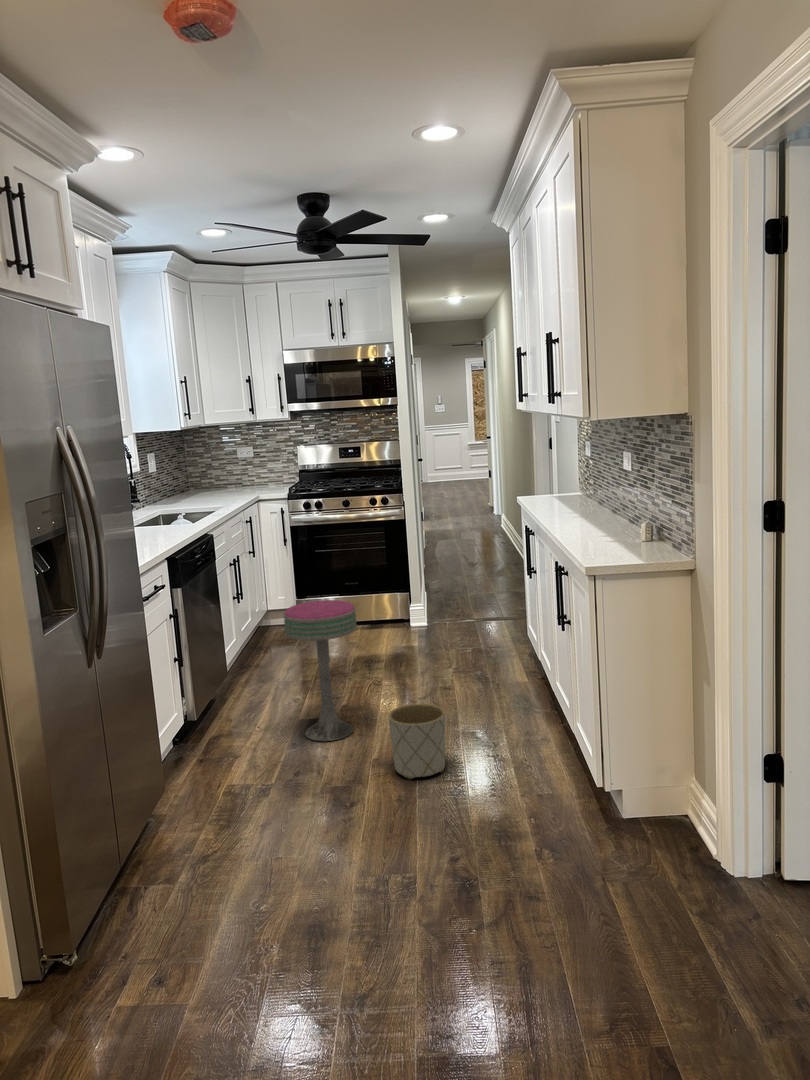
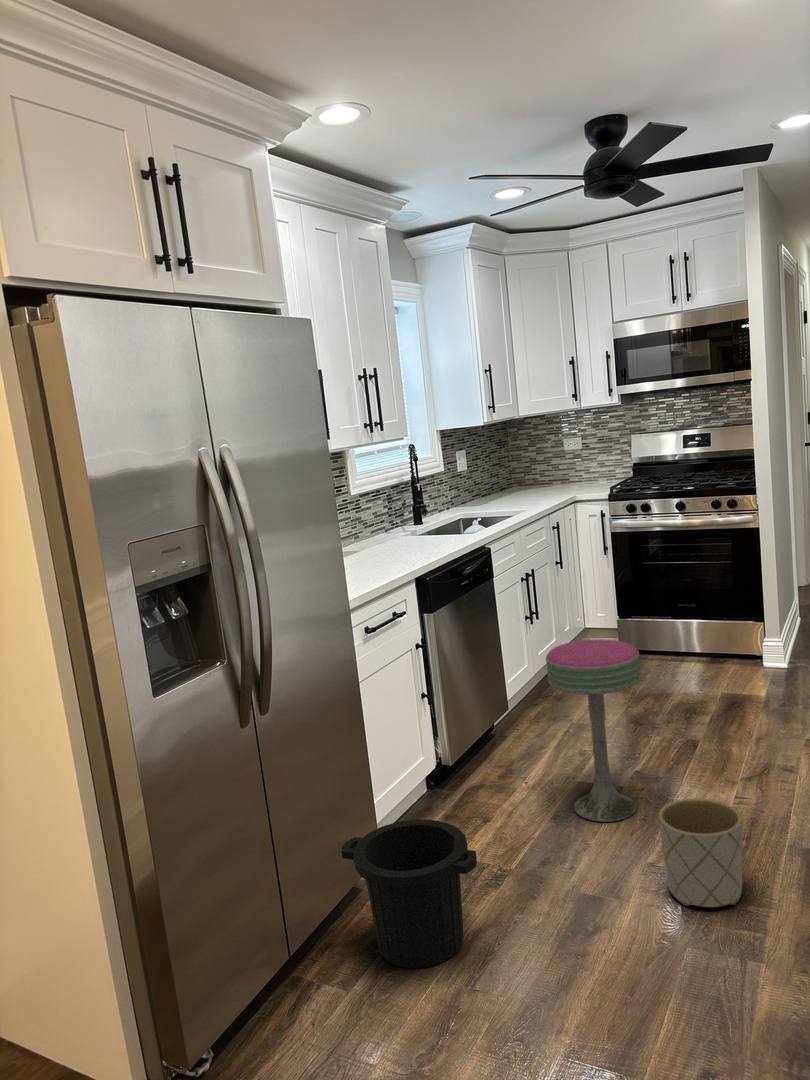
trash can: none [153,745,272,860] -> present [341,820,477,968]

